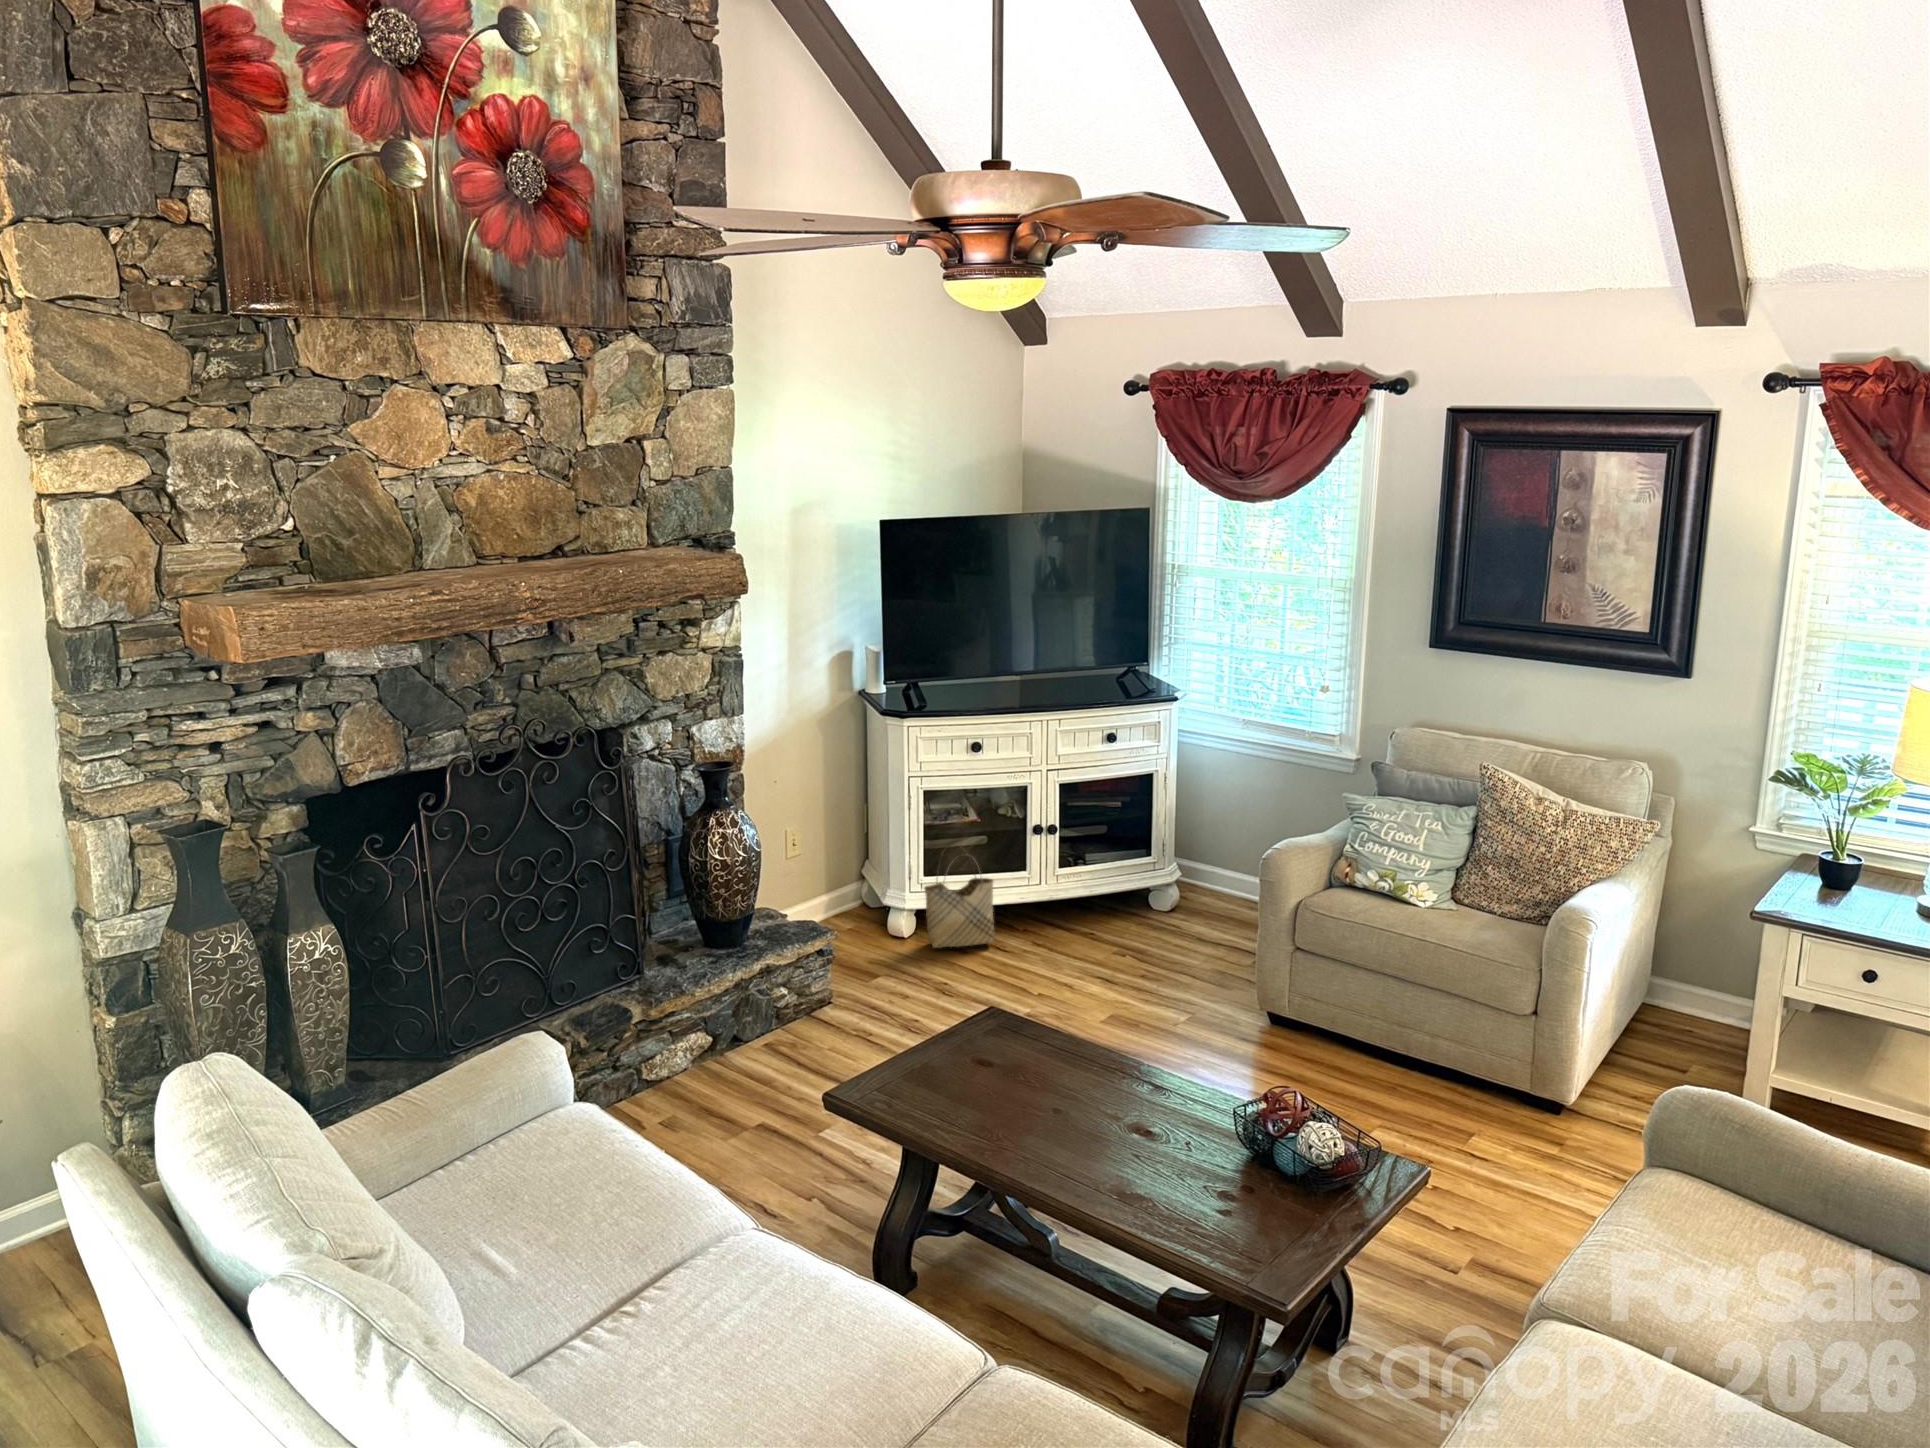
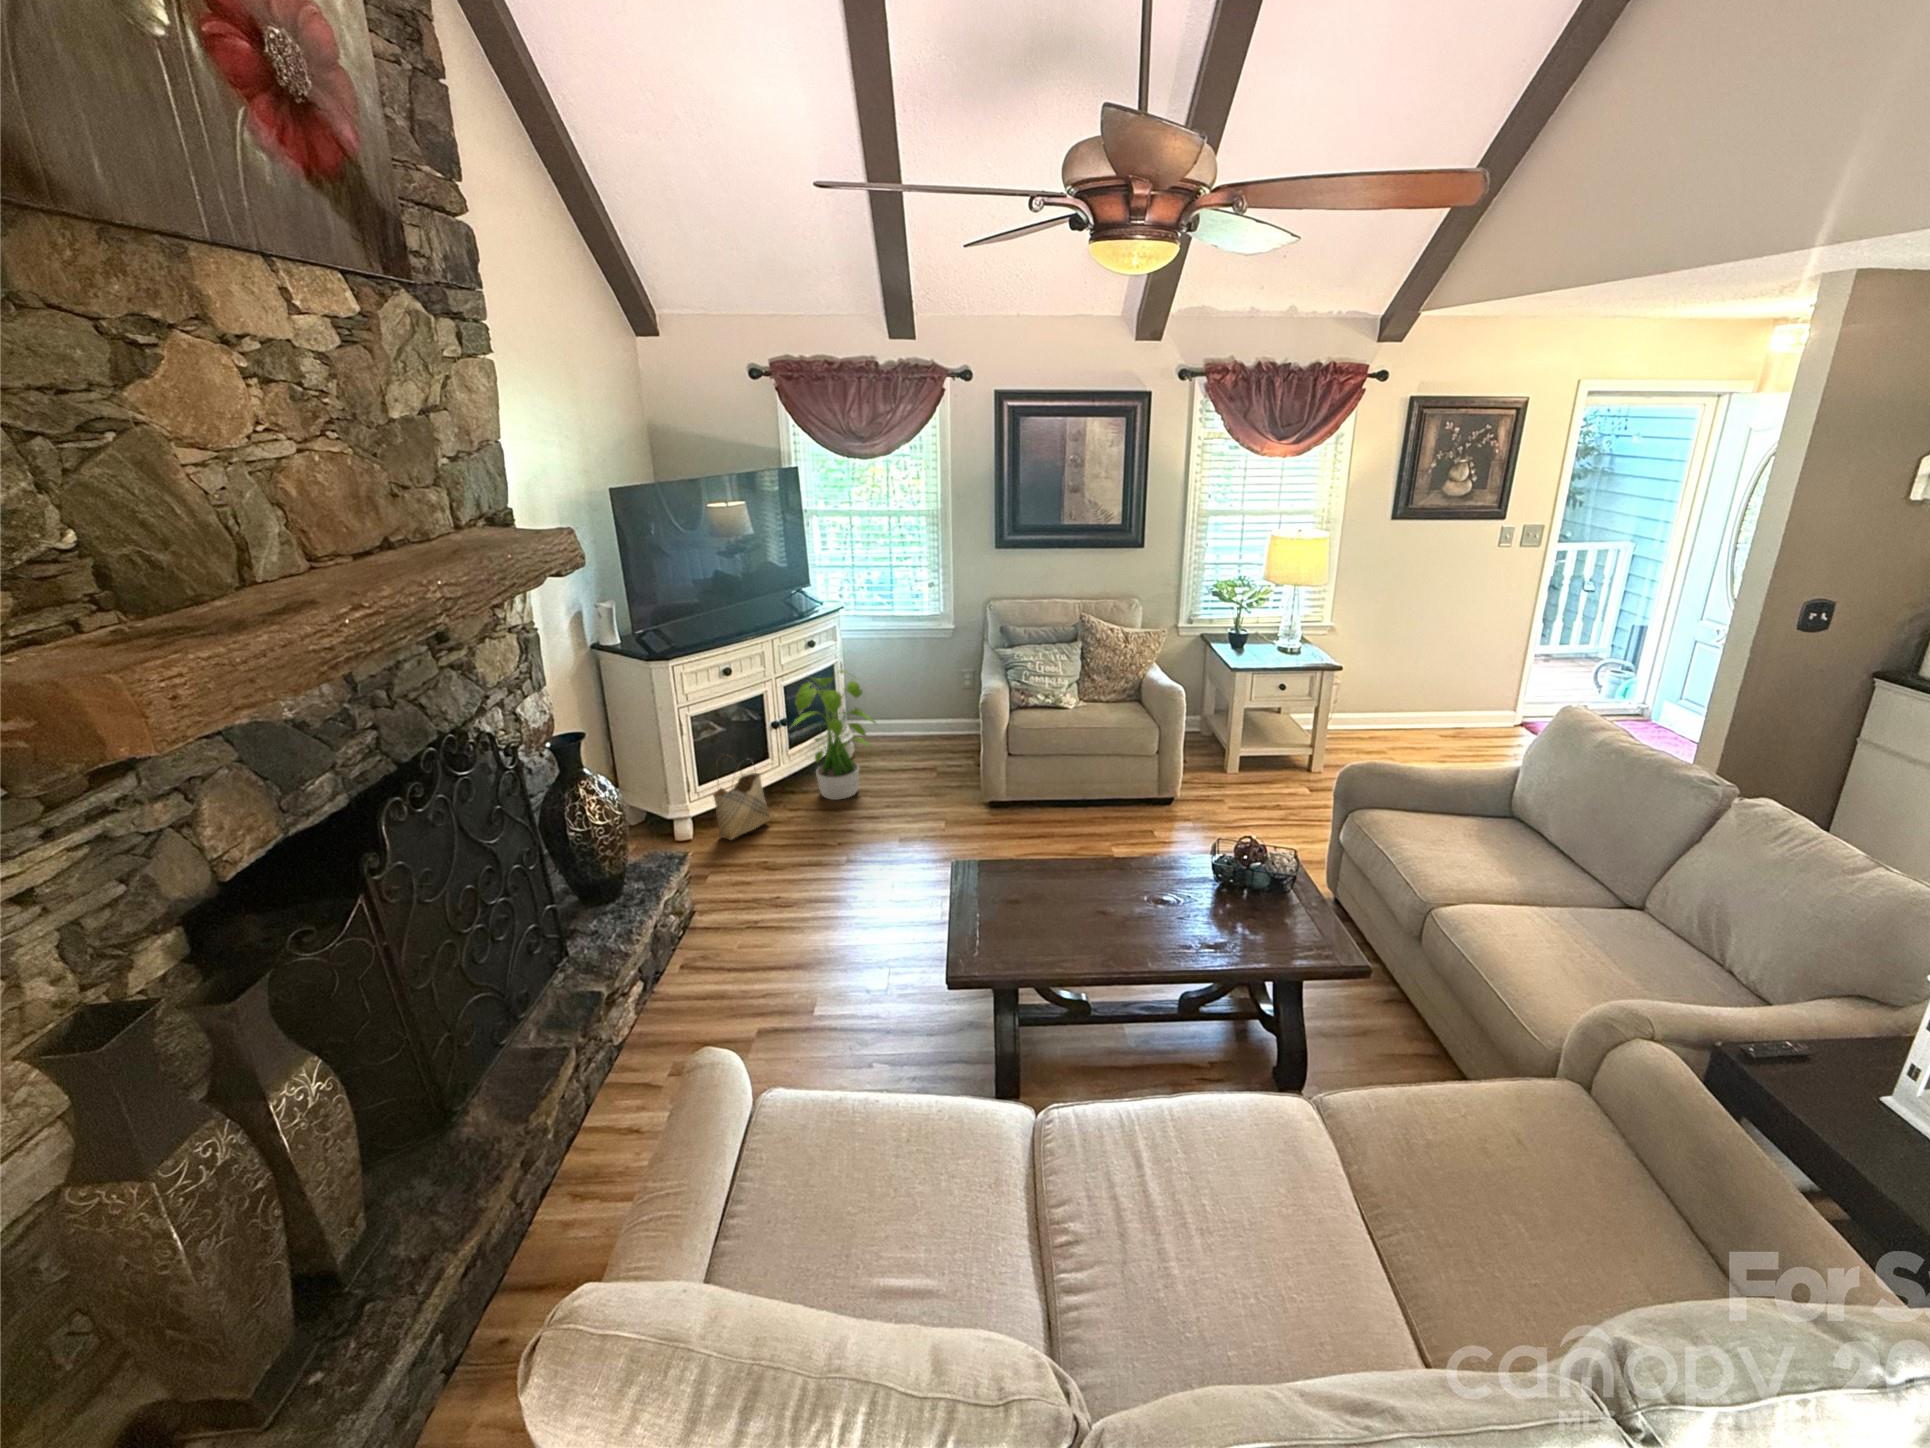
potted plant: none [1046,772,1159,949] -> present [791,670,876,800]

